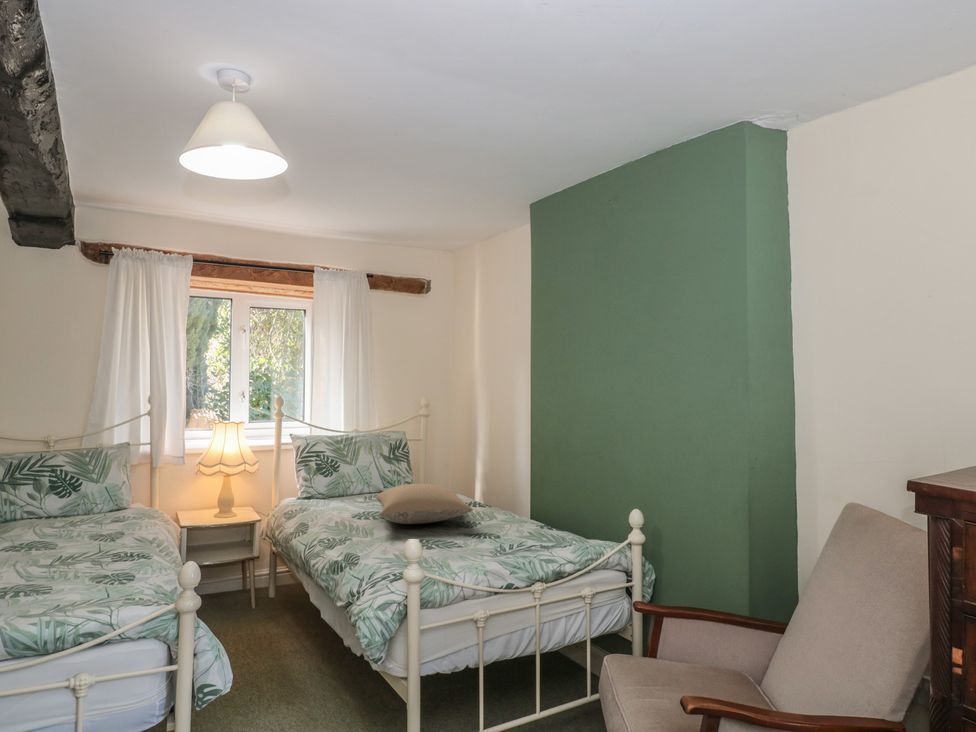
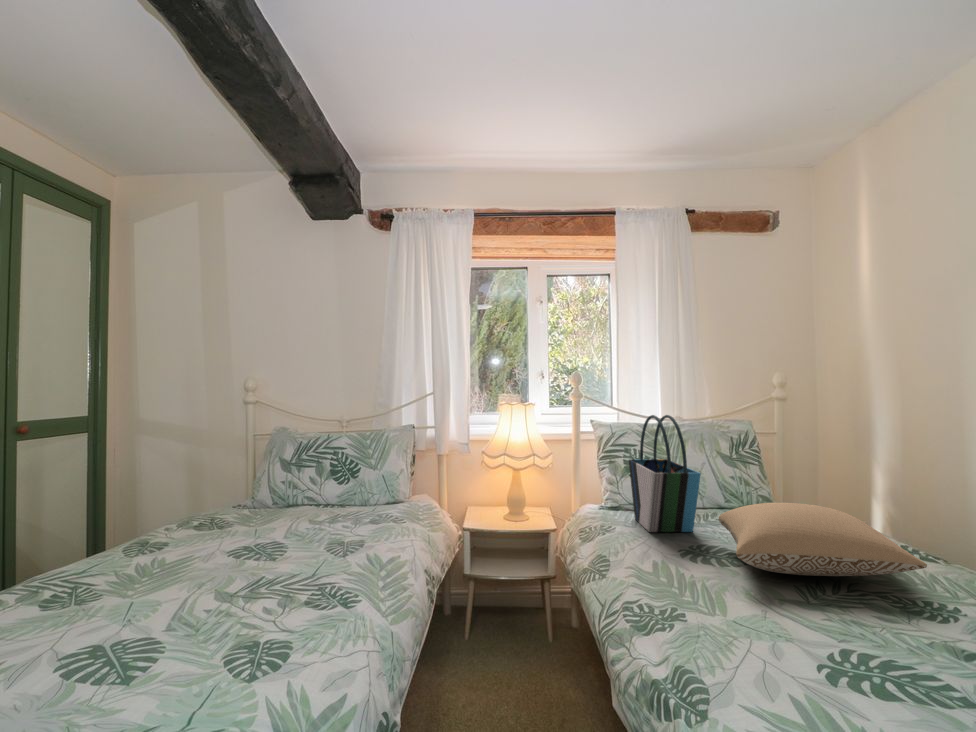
tote bag: none [319,430,367,512] -> present [629,415,701,532]

